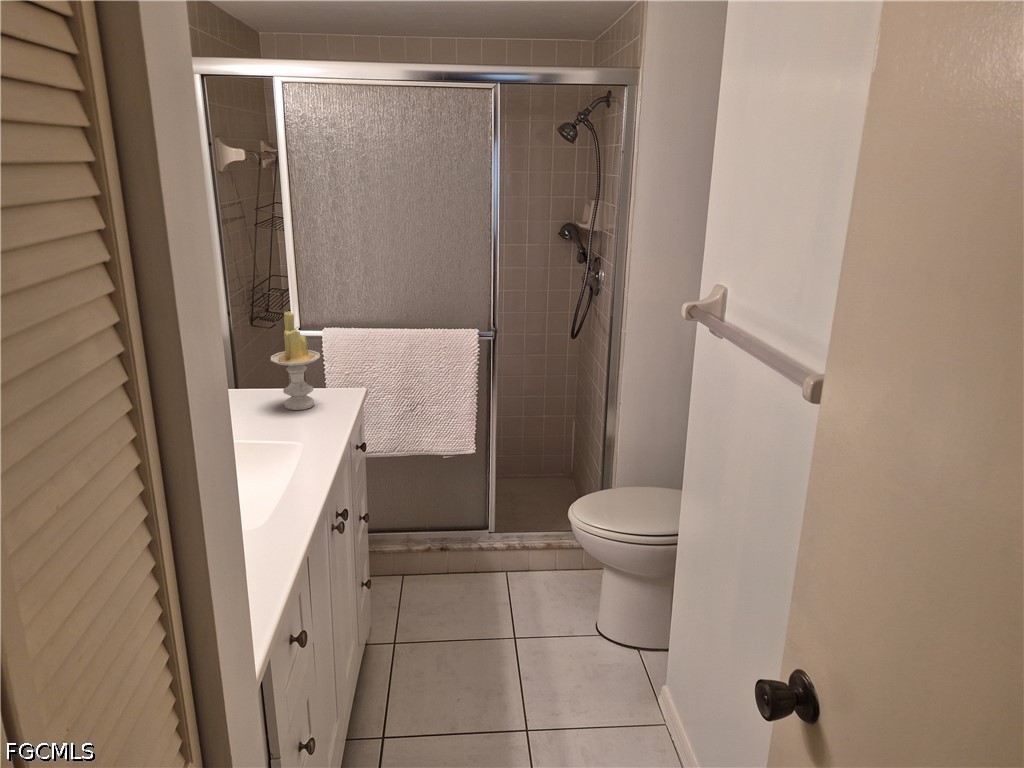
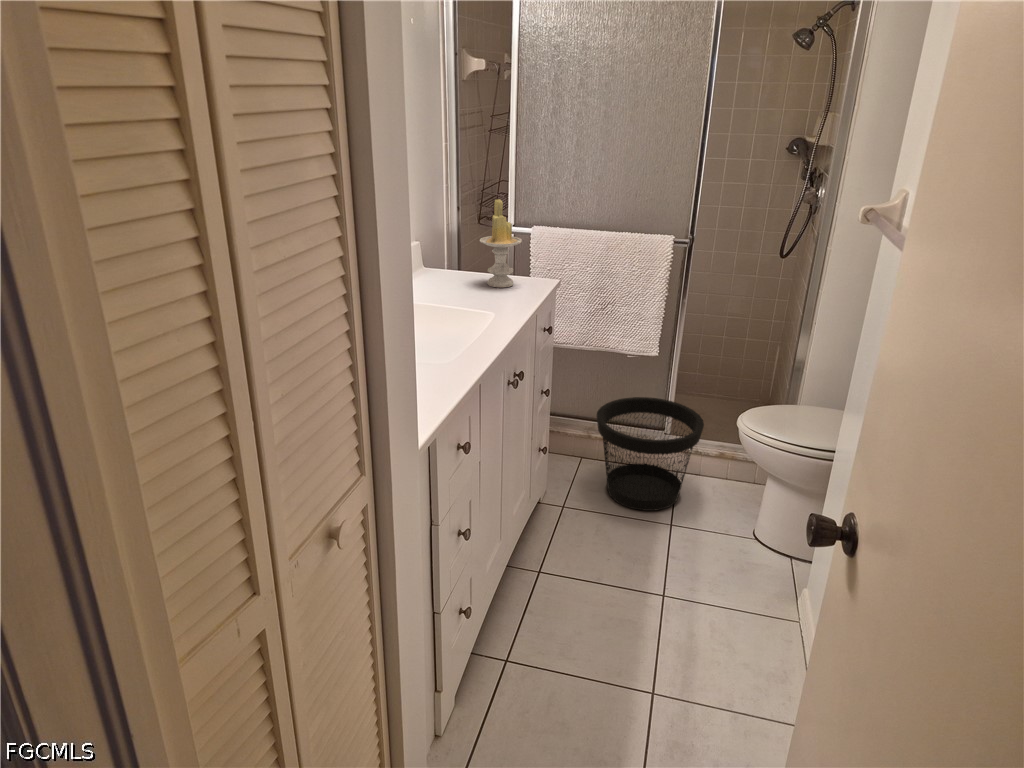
wastebasket: none [418,497,533,625] -> present [597,397,704,511]

